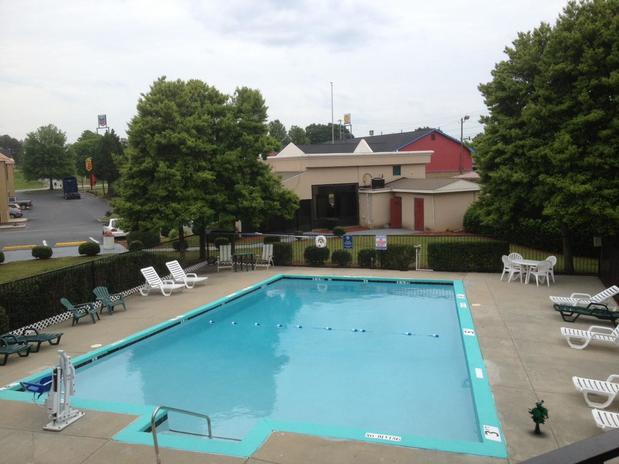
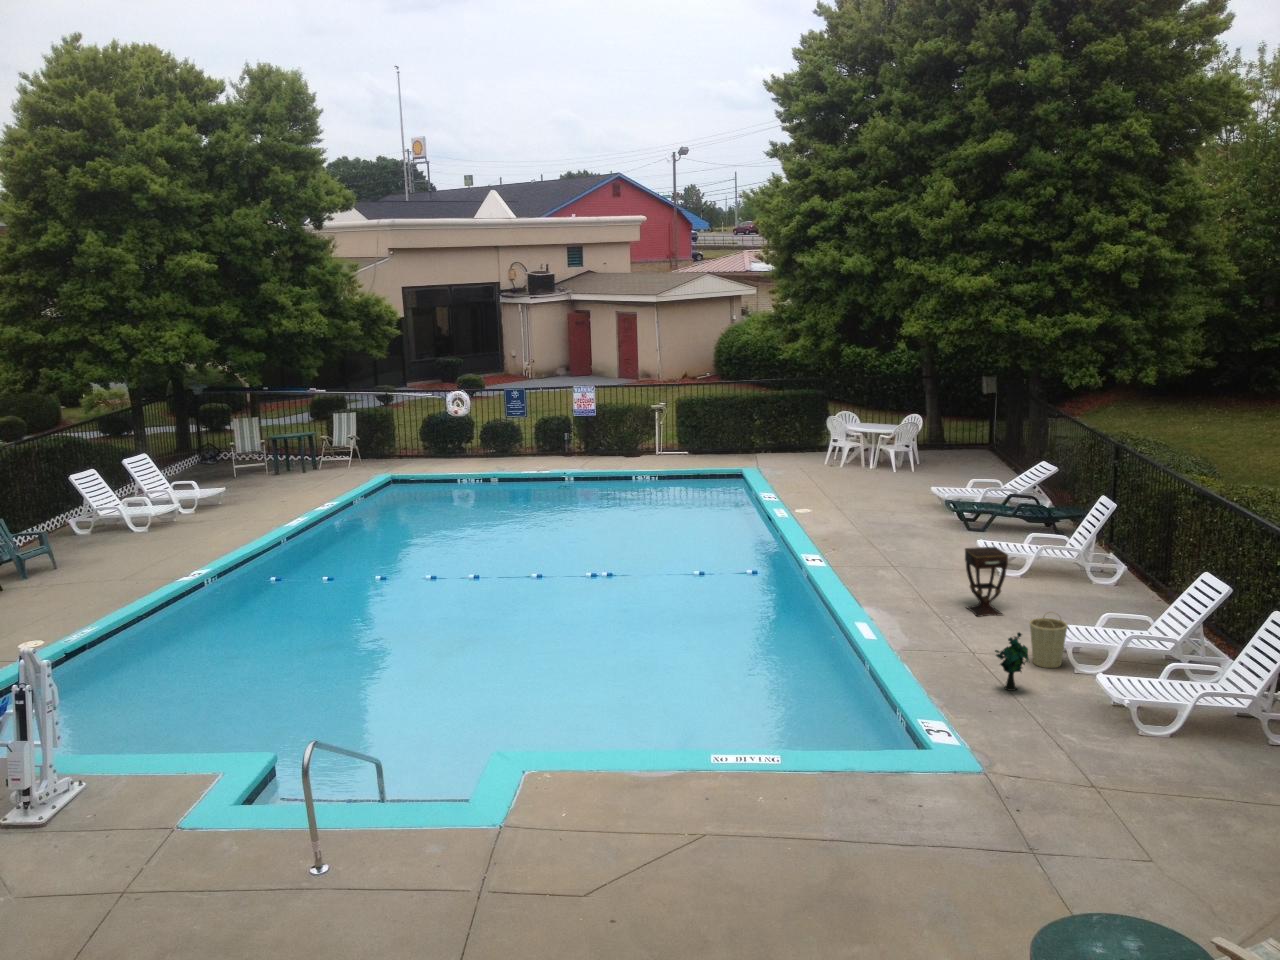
side table: none [535,342,560,383] -> present [965,547,1008,617]
basket: none [557,388,581,422] -> present [1029,617,1068,668]

